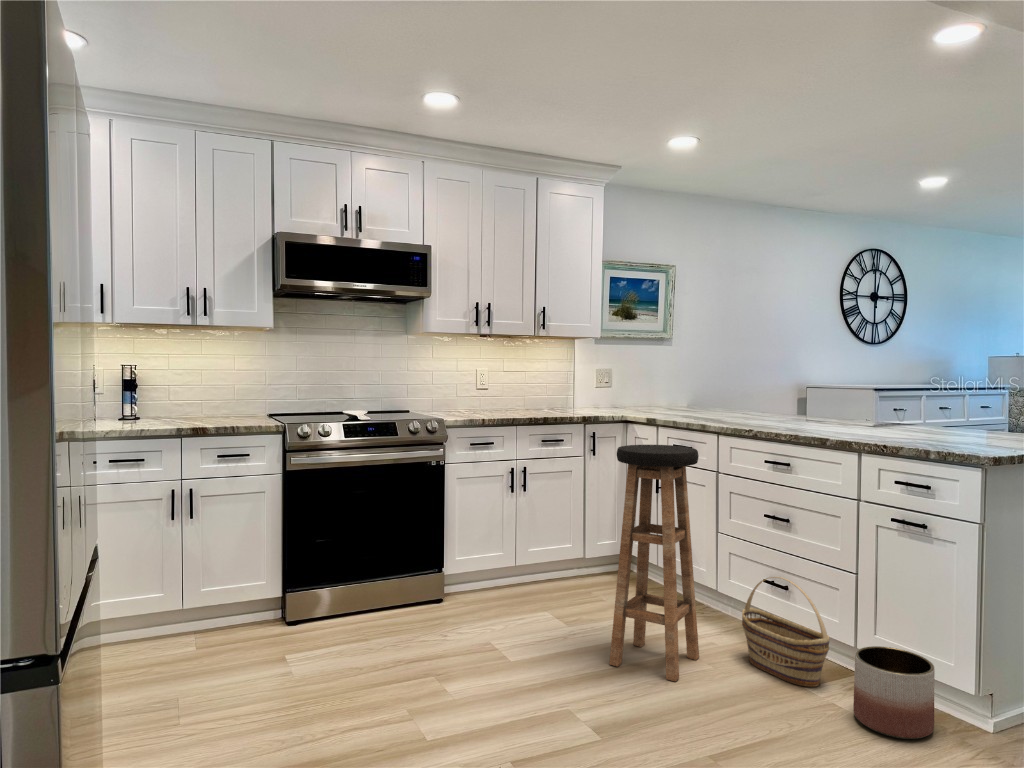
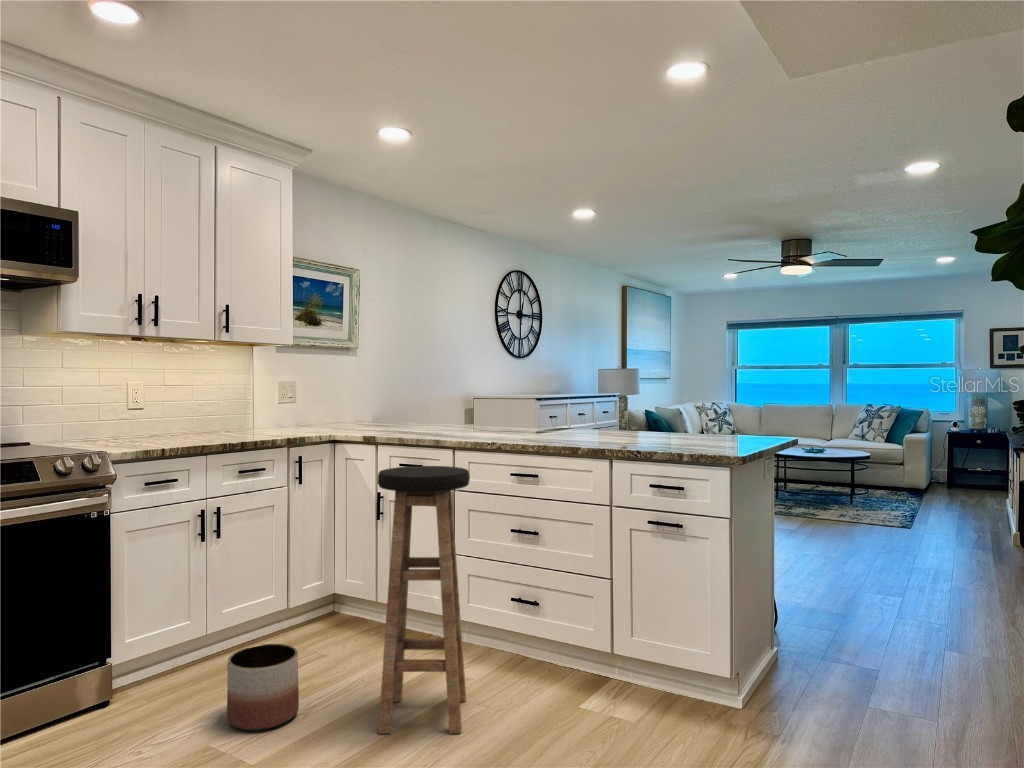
basket: present [742,577,829,687] -> none [505,594,598,702]
planter: present [853,646,935,739] -> present [227,644,299,730]

